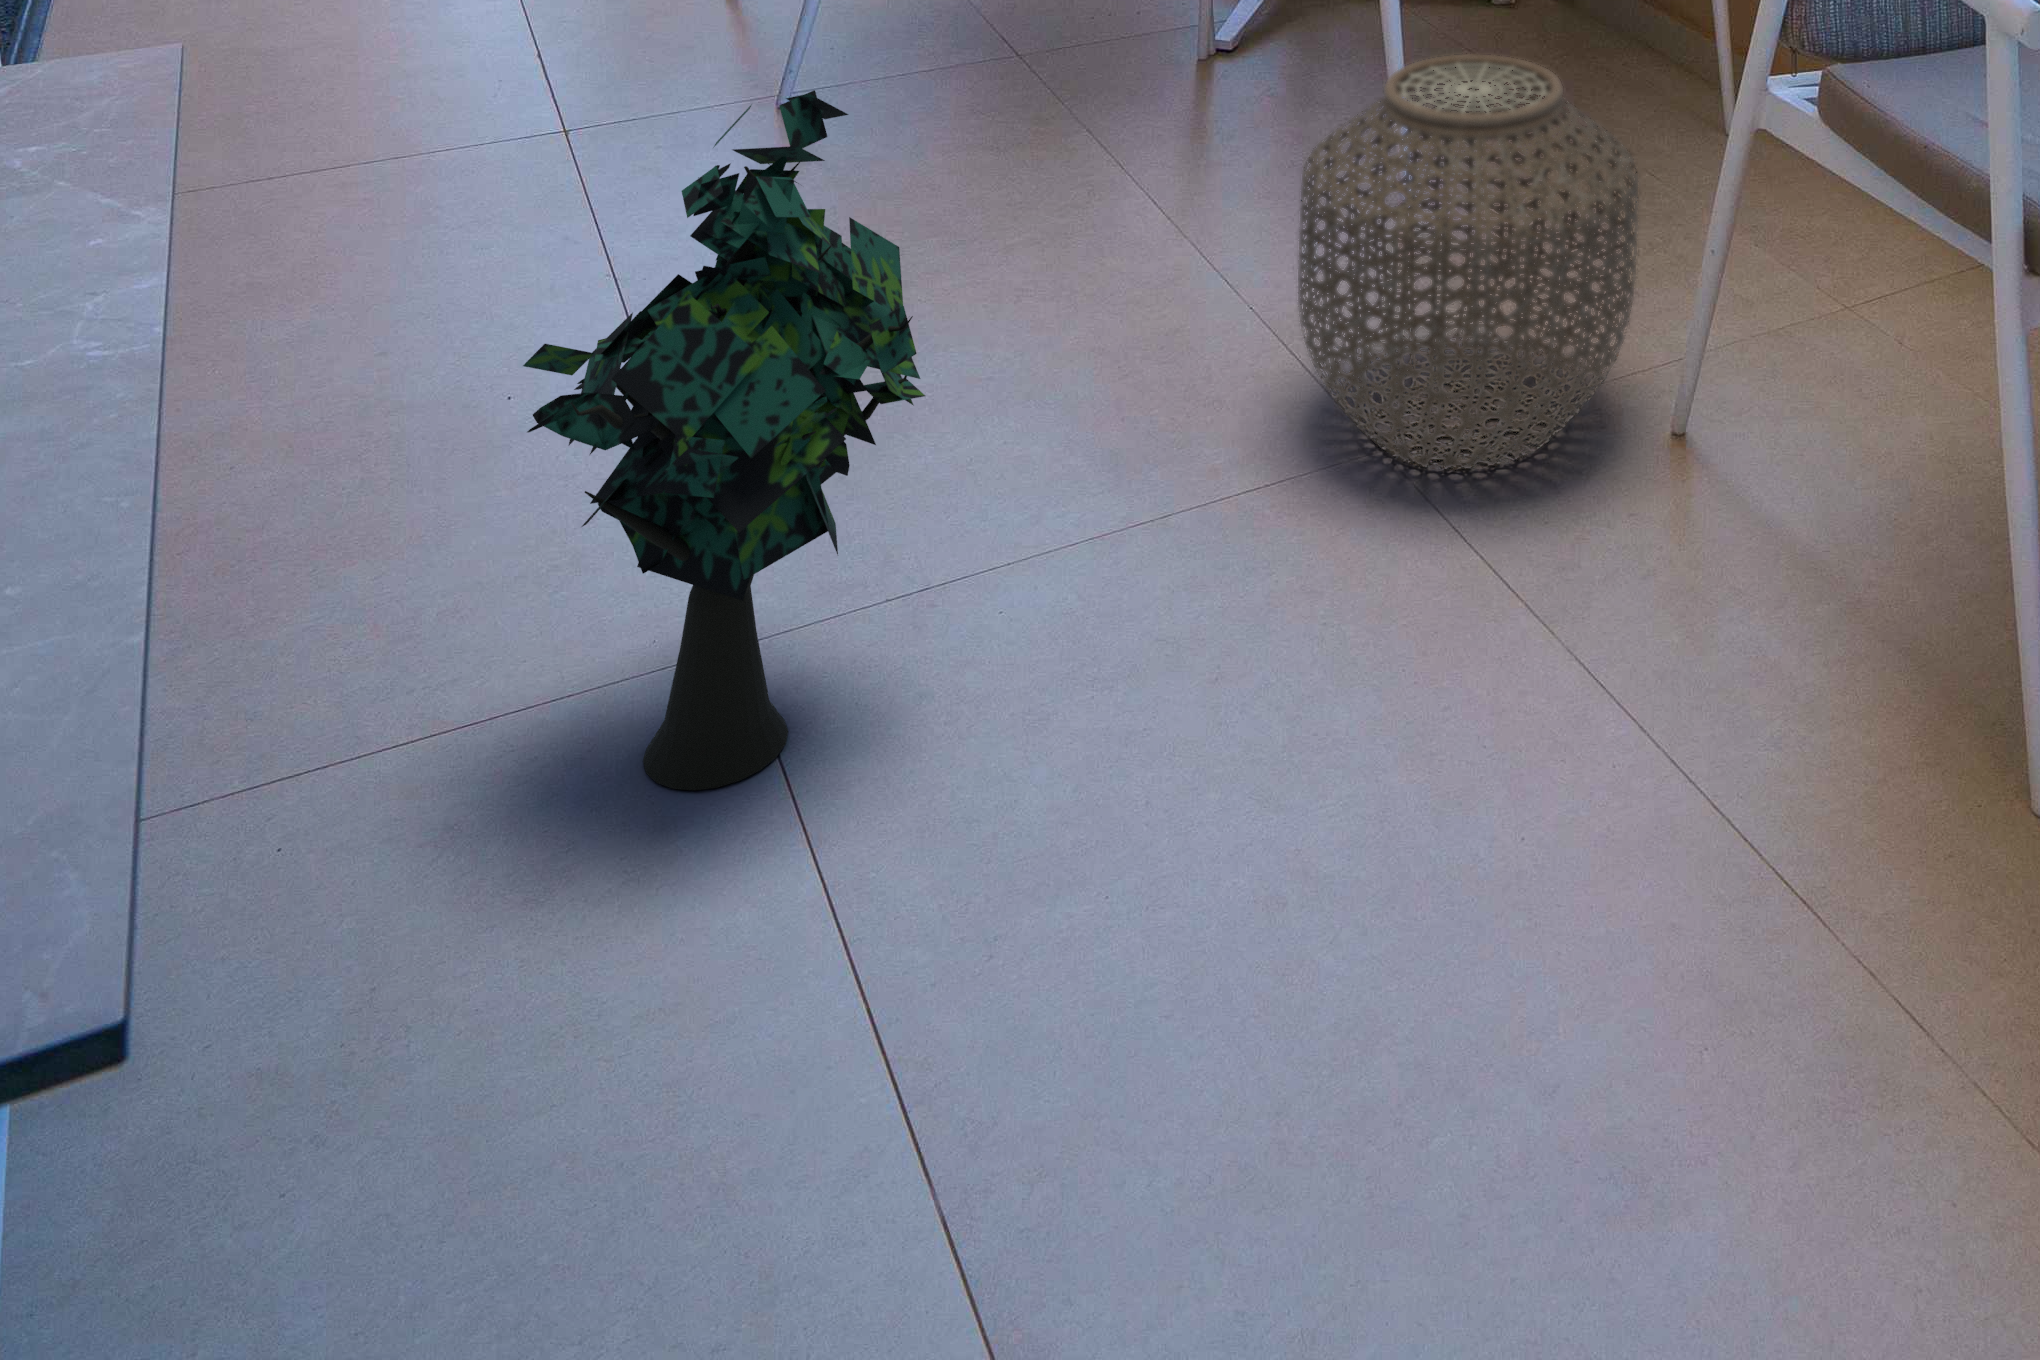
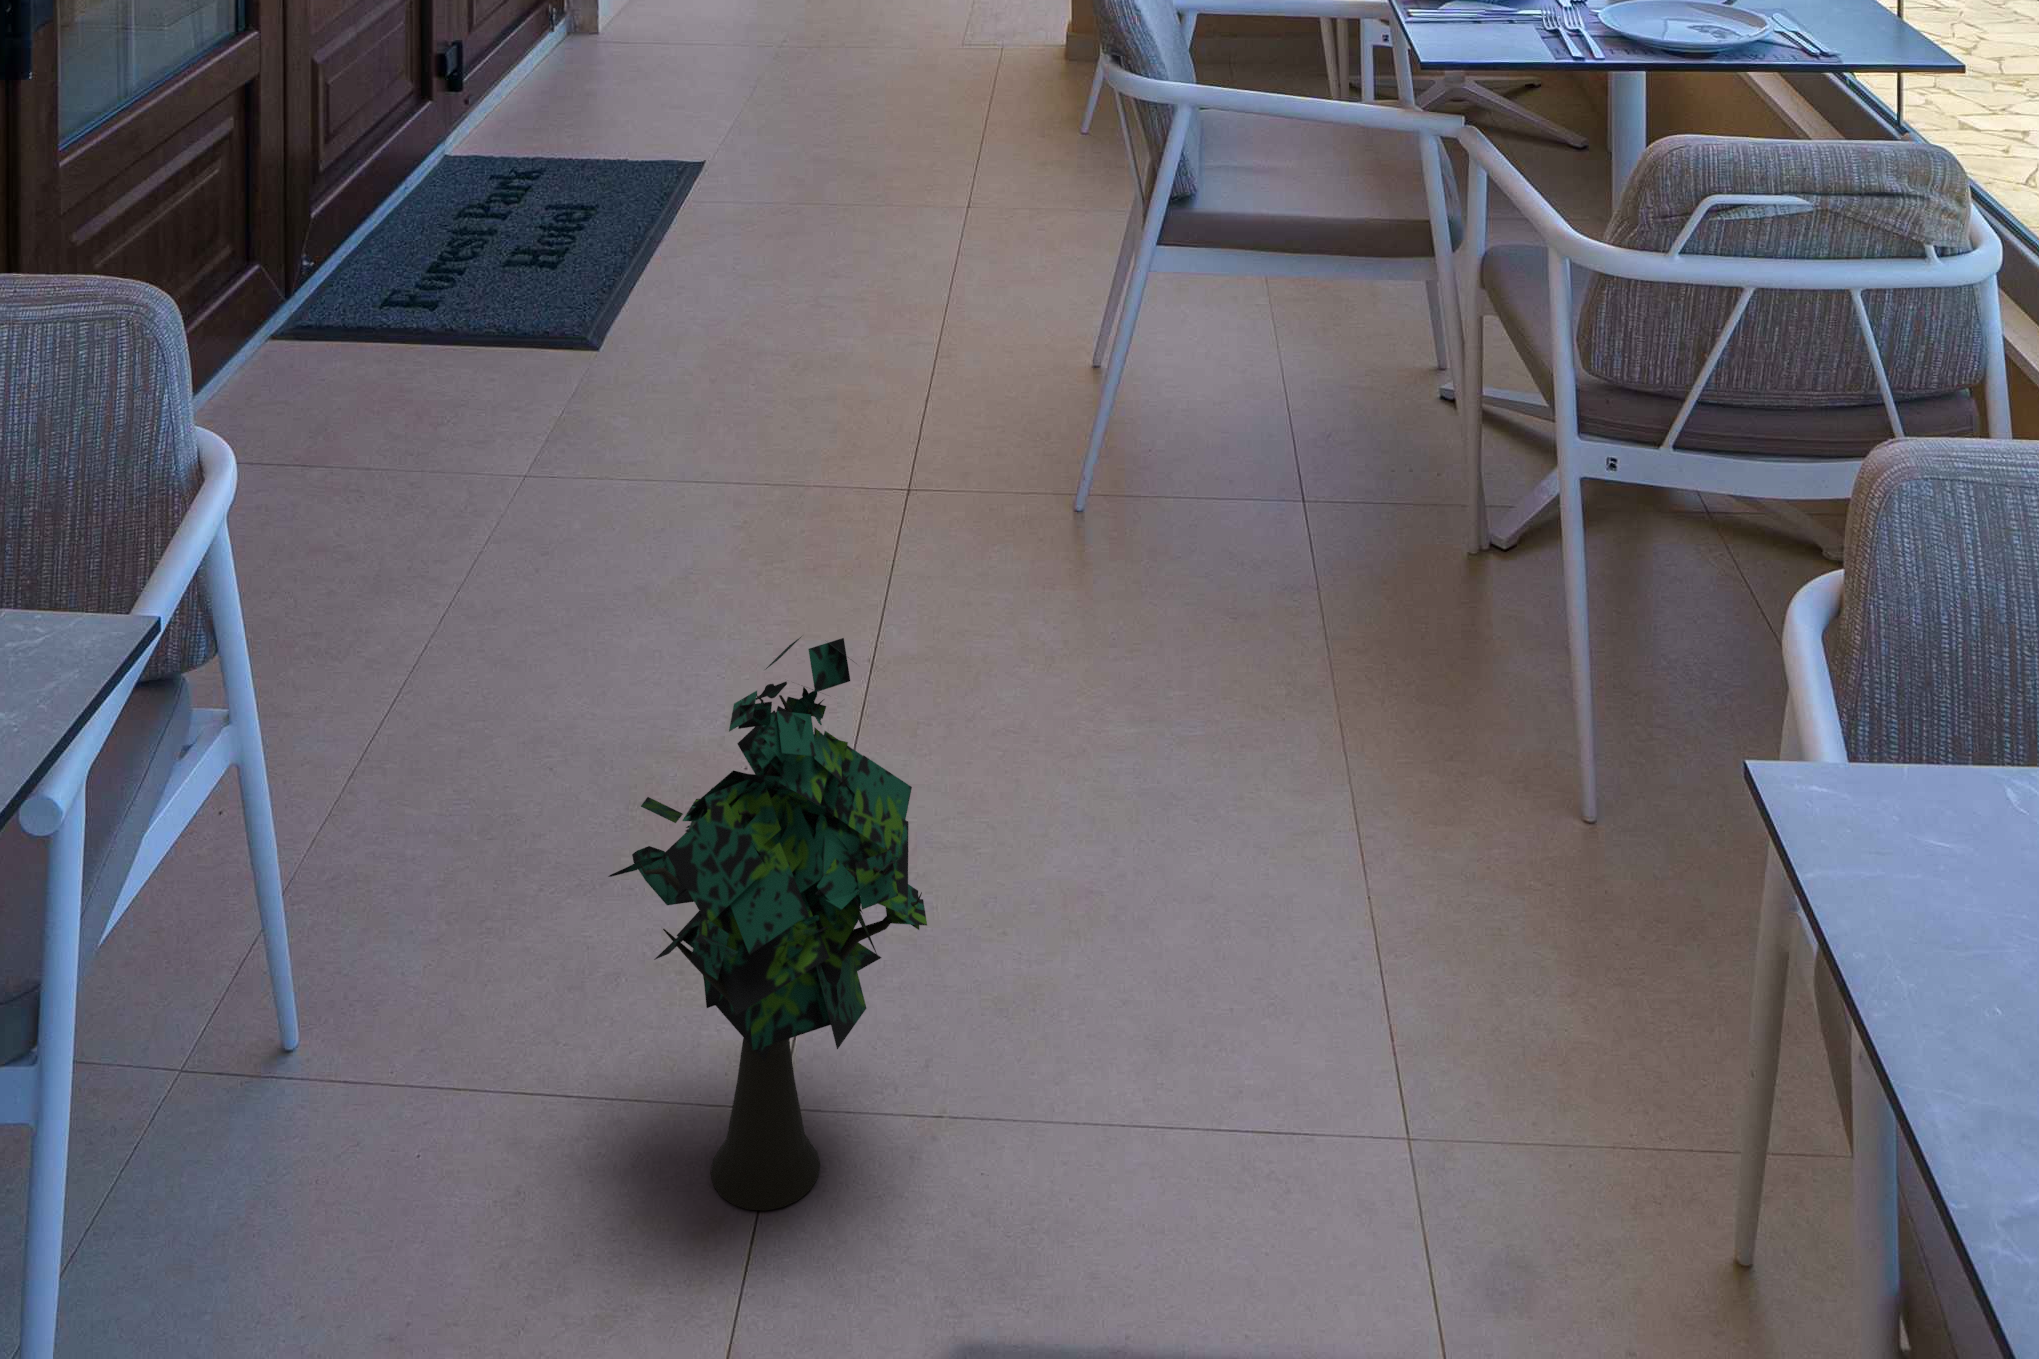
woven basket: present [1298,54,1638,469] -> none [1344,687,1691,1144]

